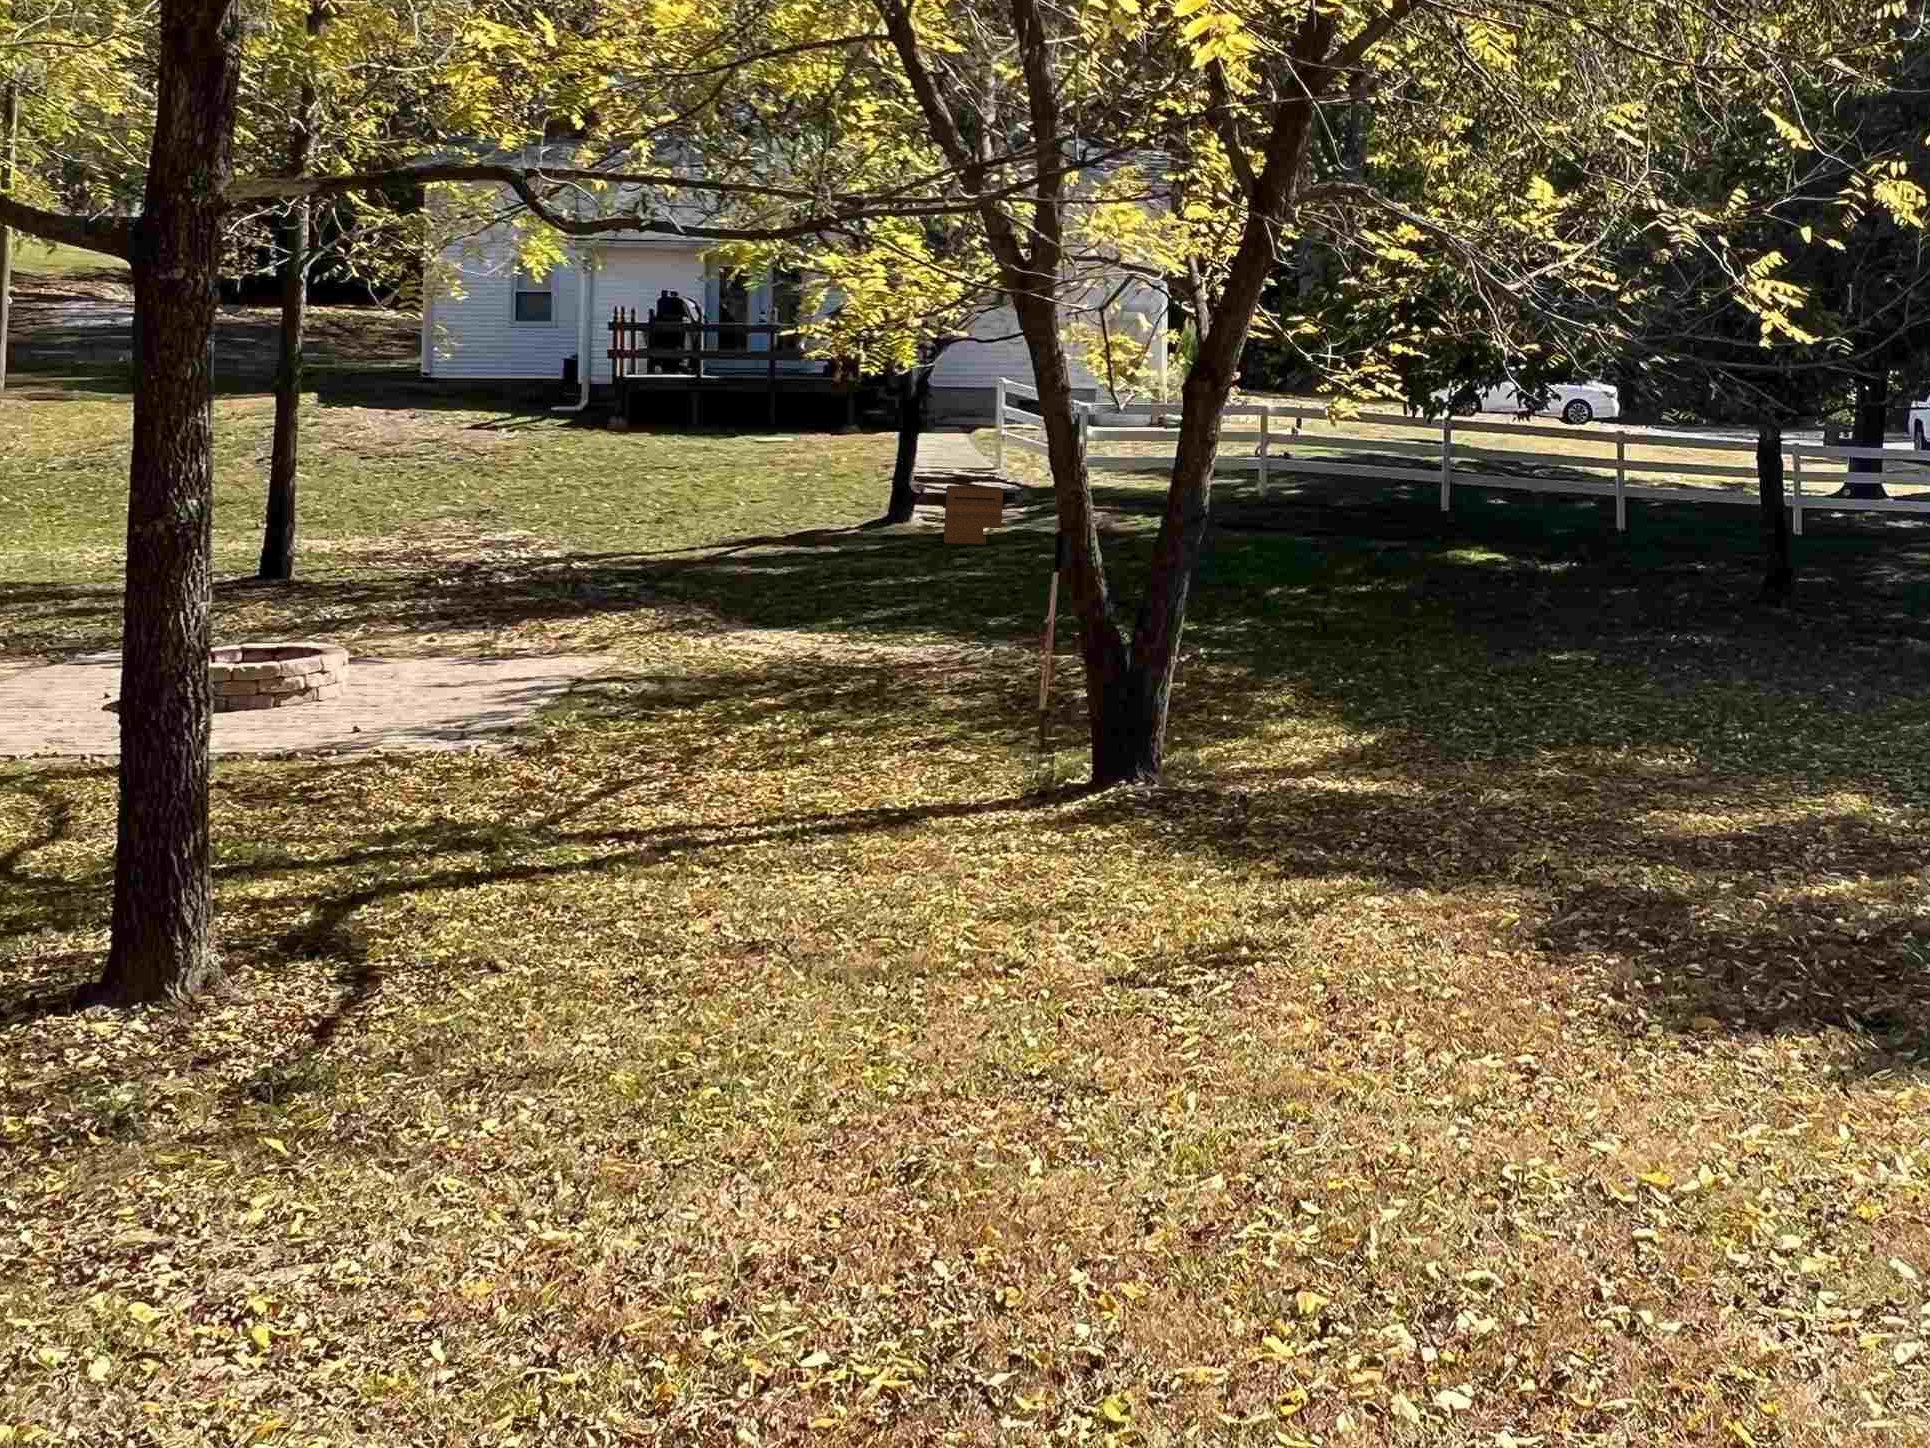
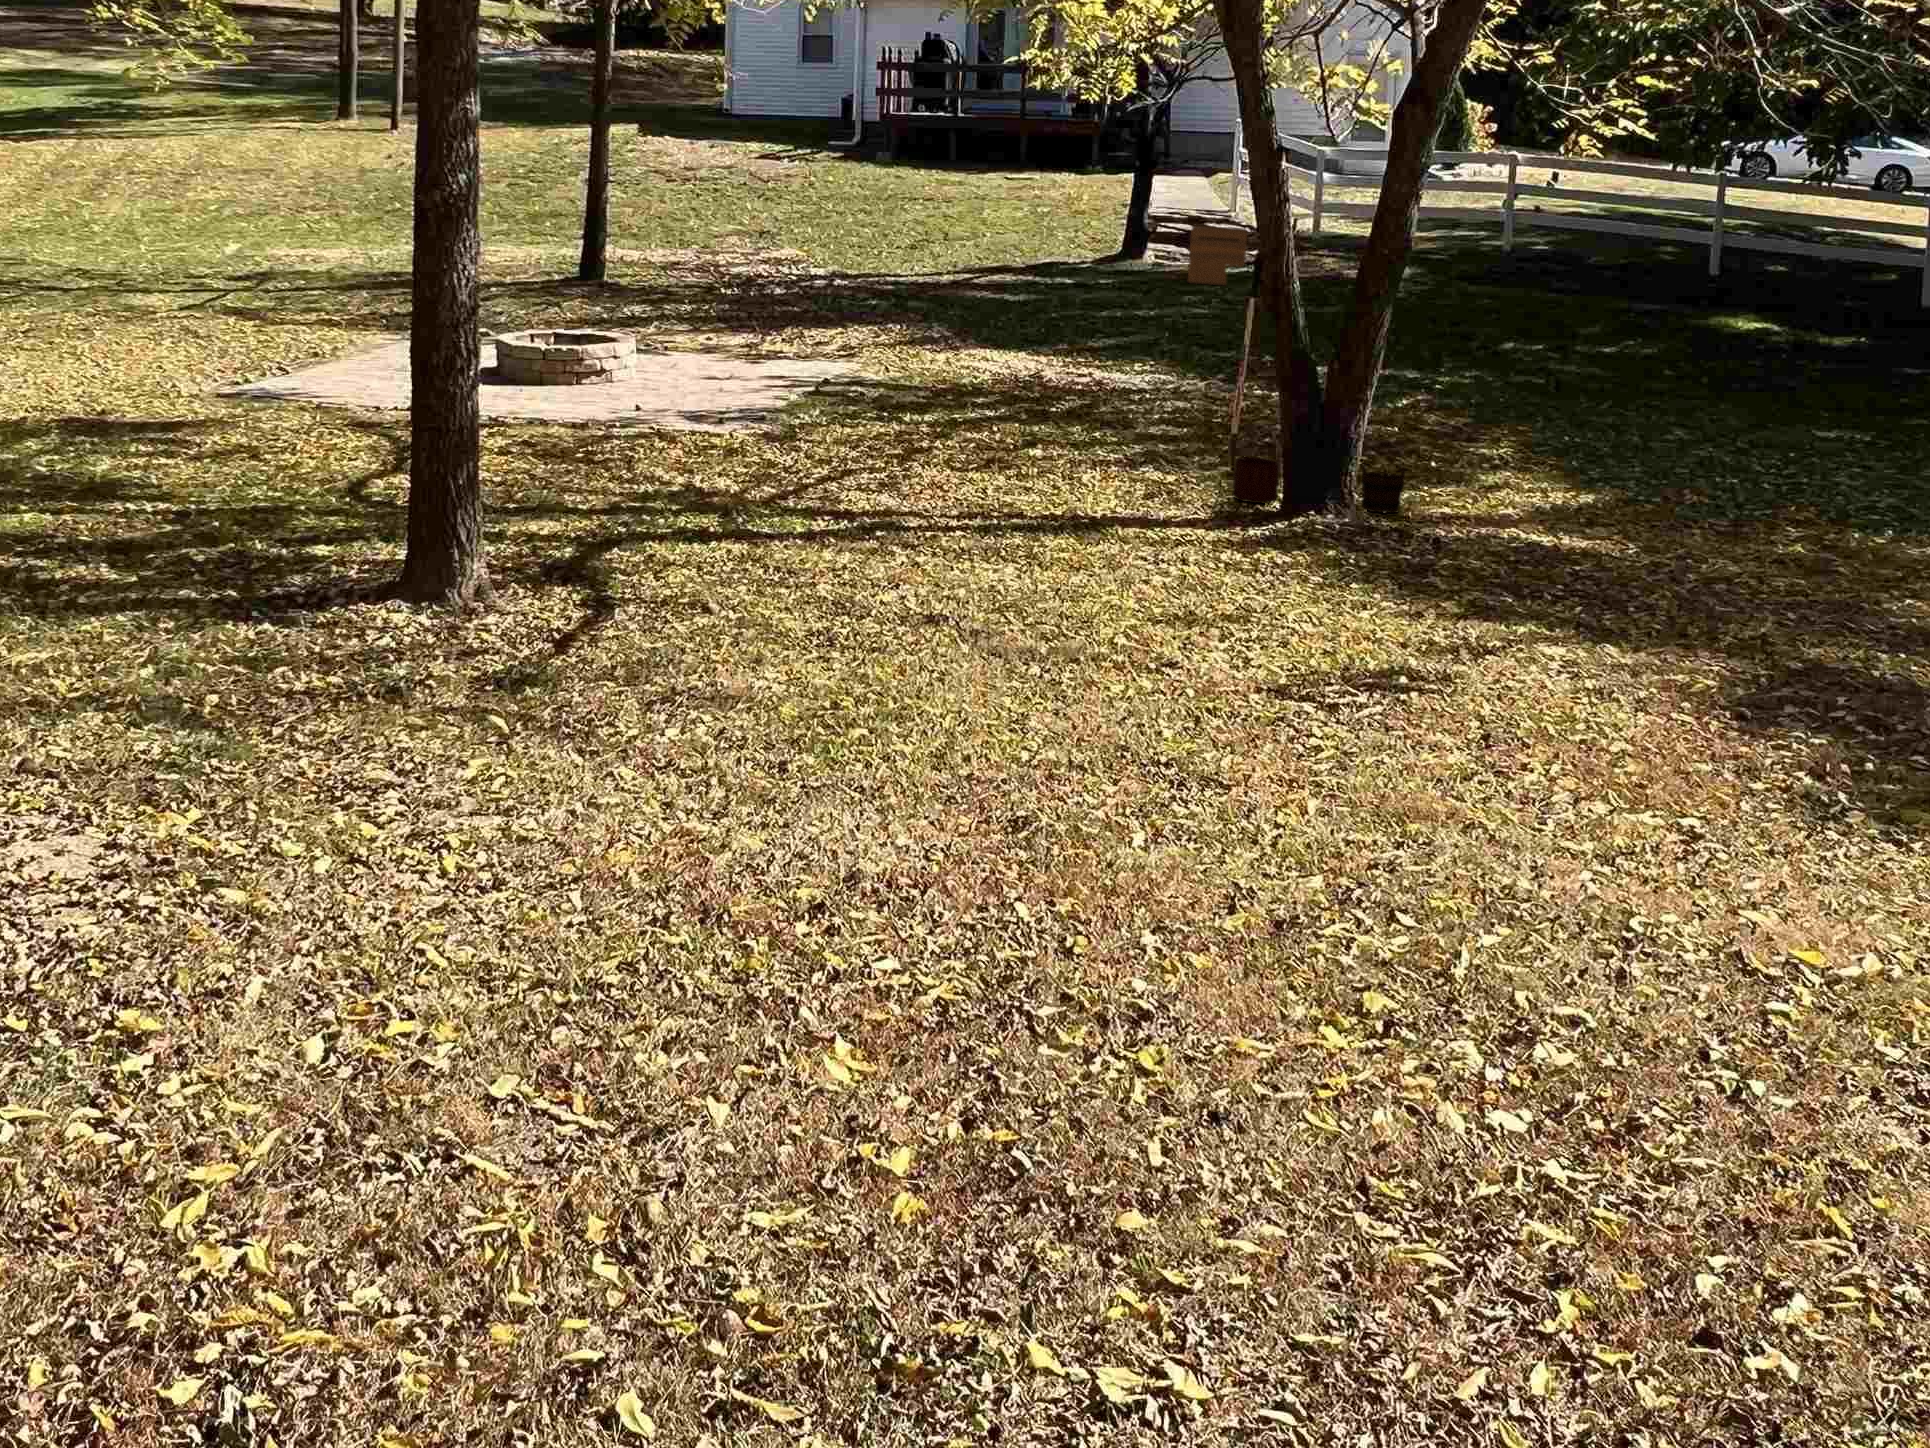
wooden bucket: none [1167,709,1211,779] -> present [1361,442,1407,513]
planter: none [1044,733,1090,780] -> present [1232,457,1280,503]

